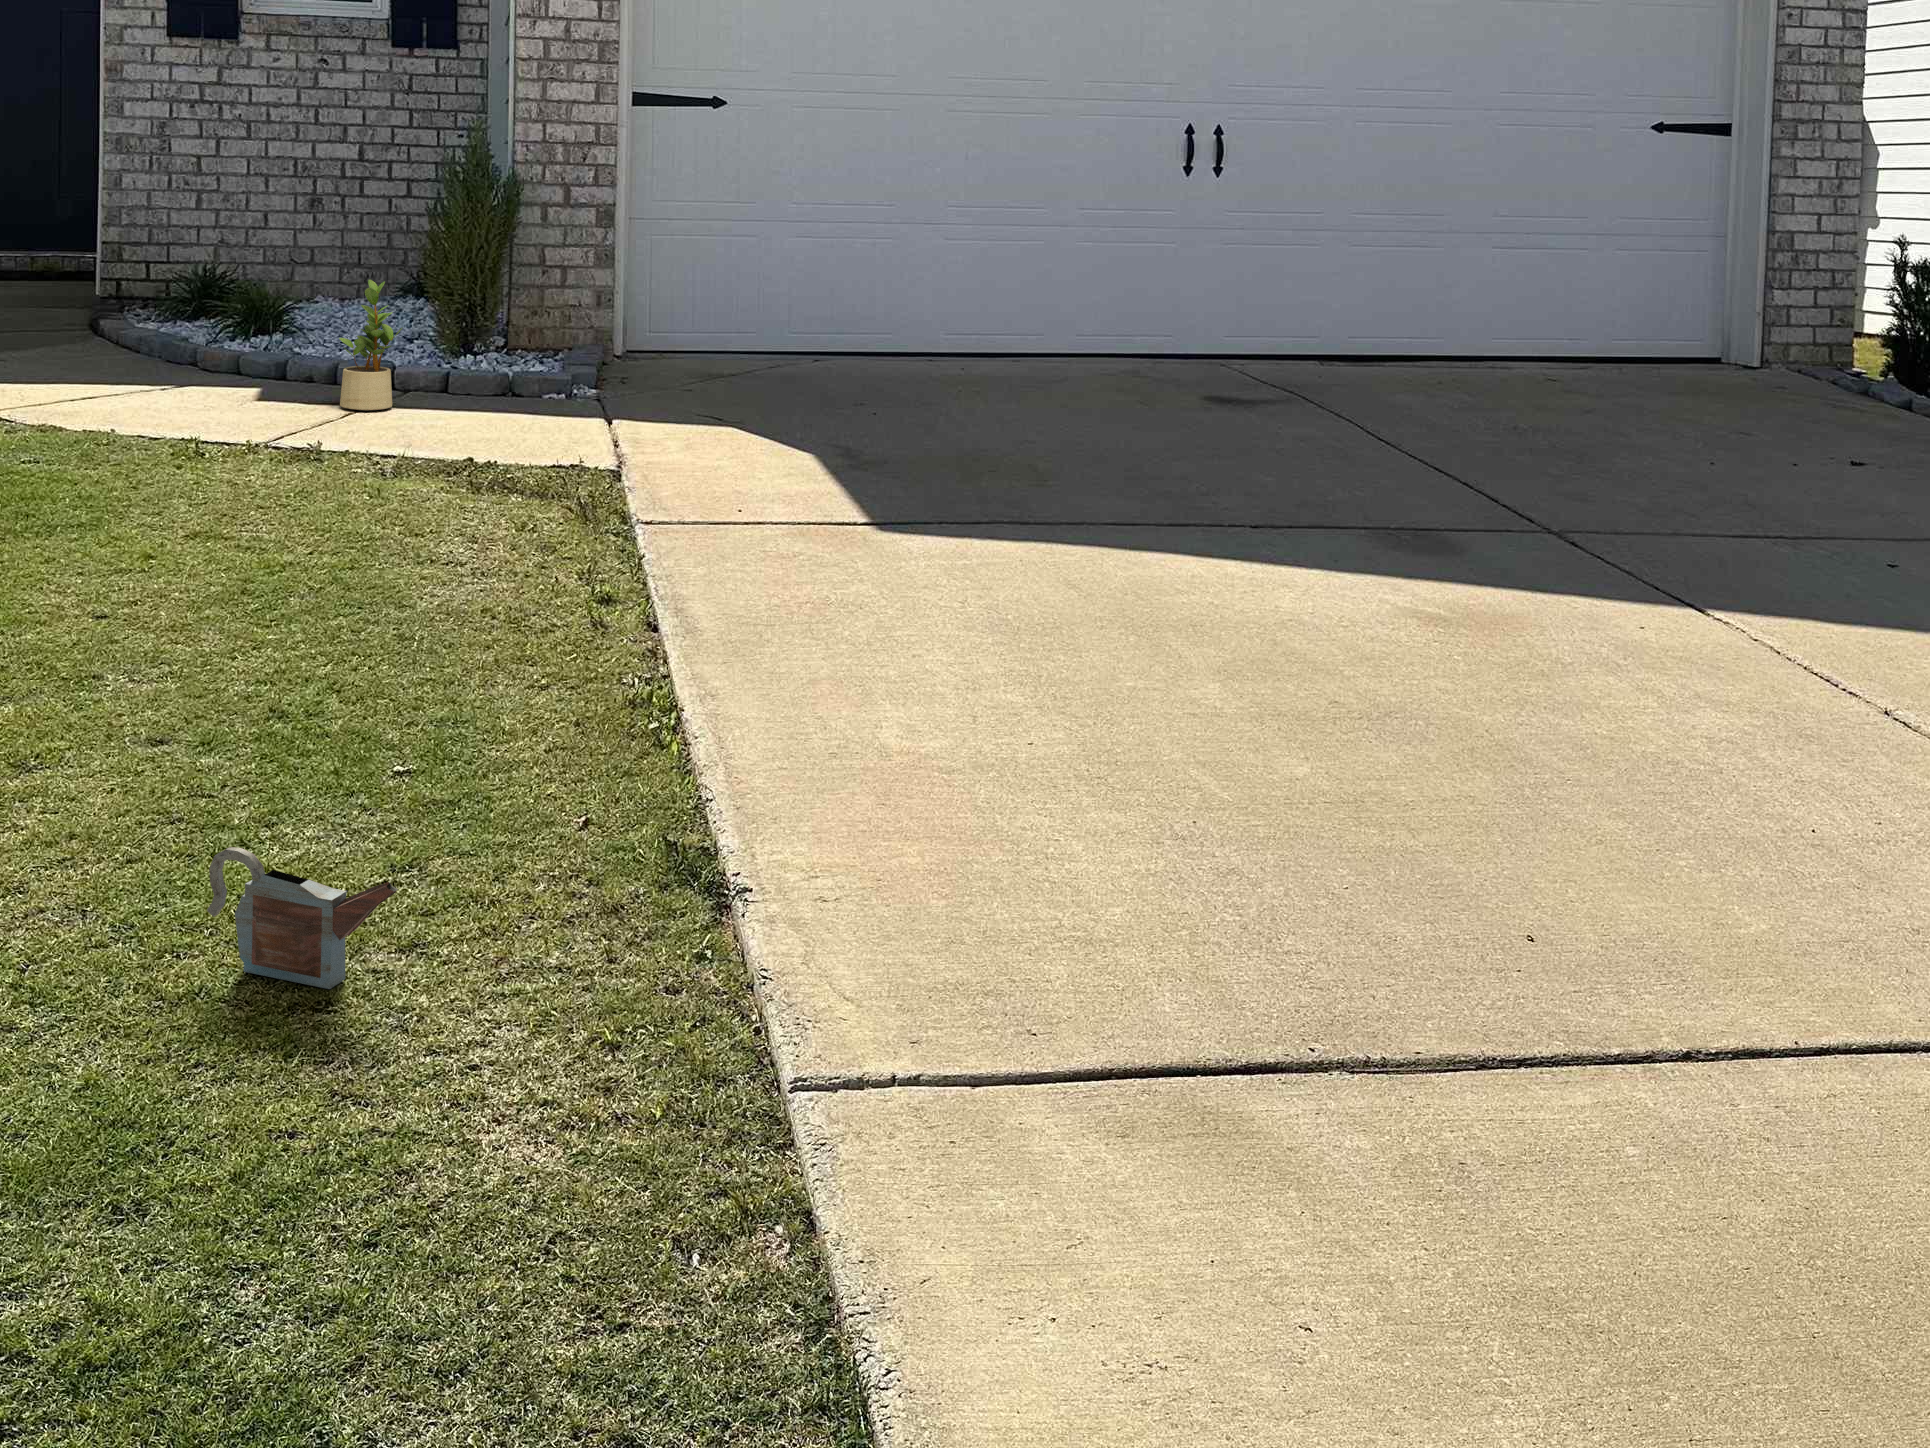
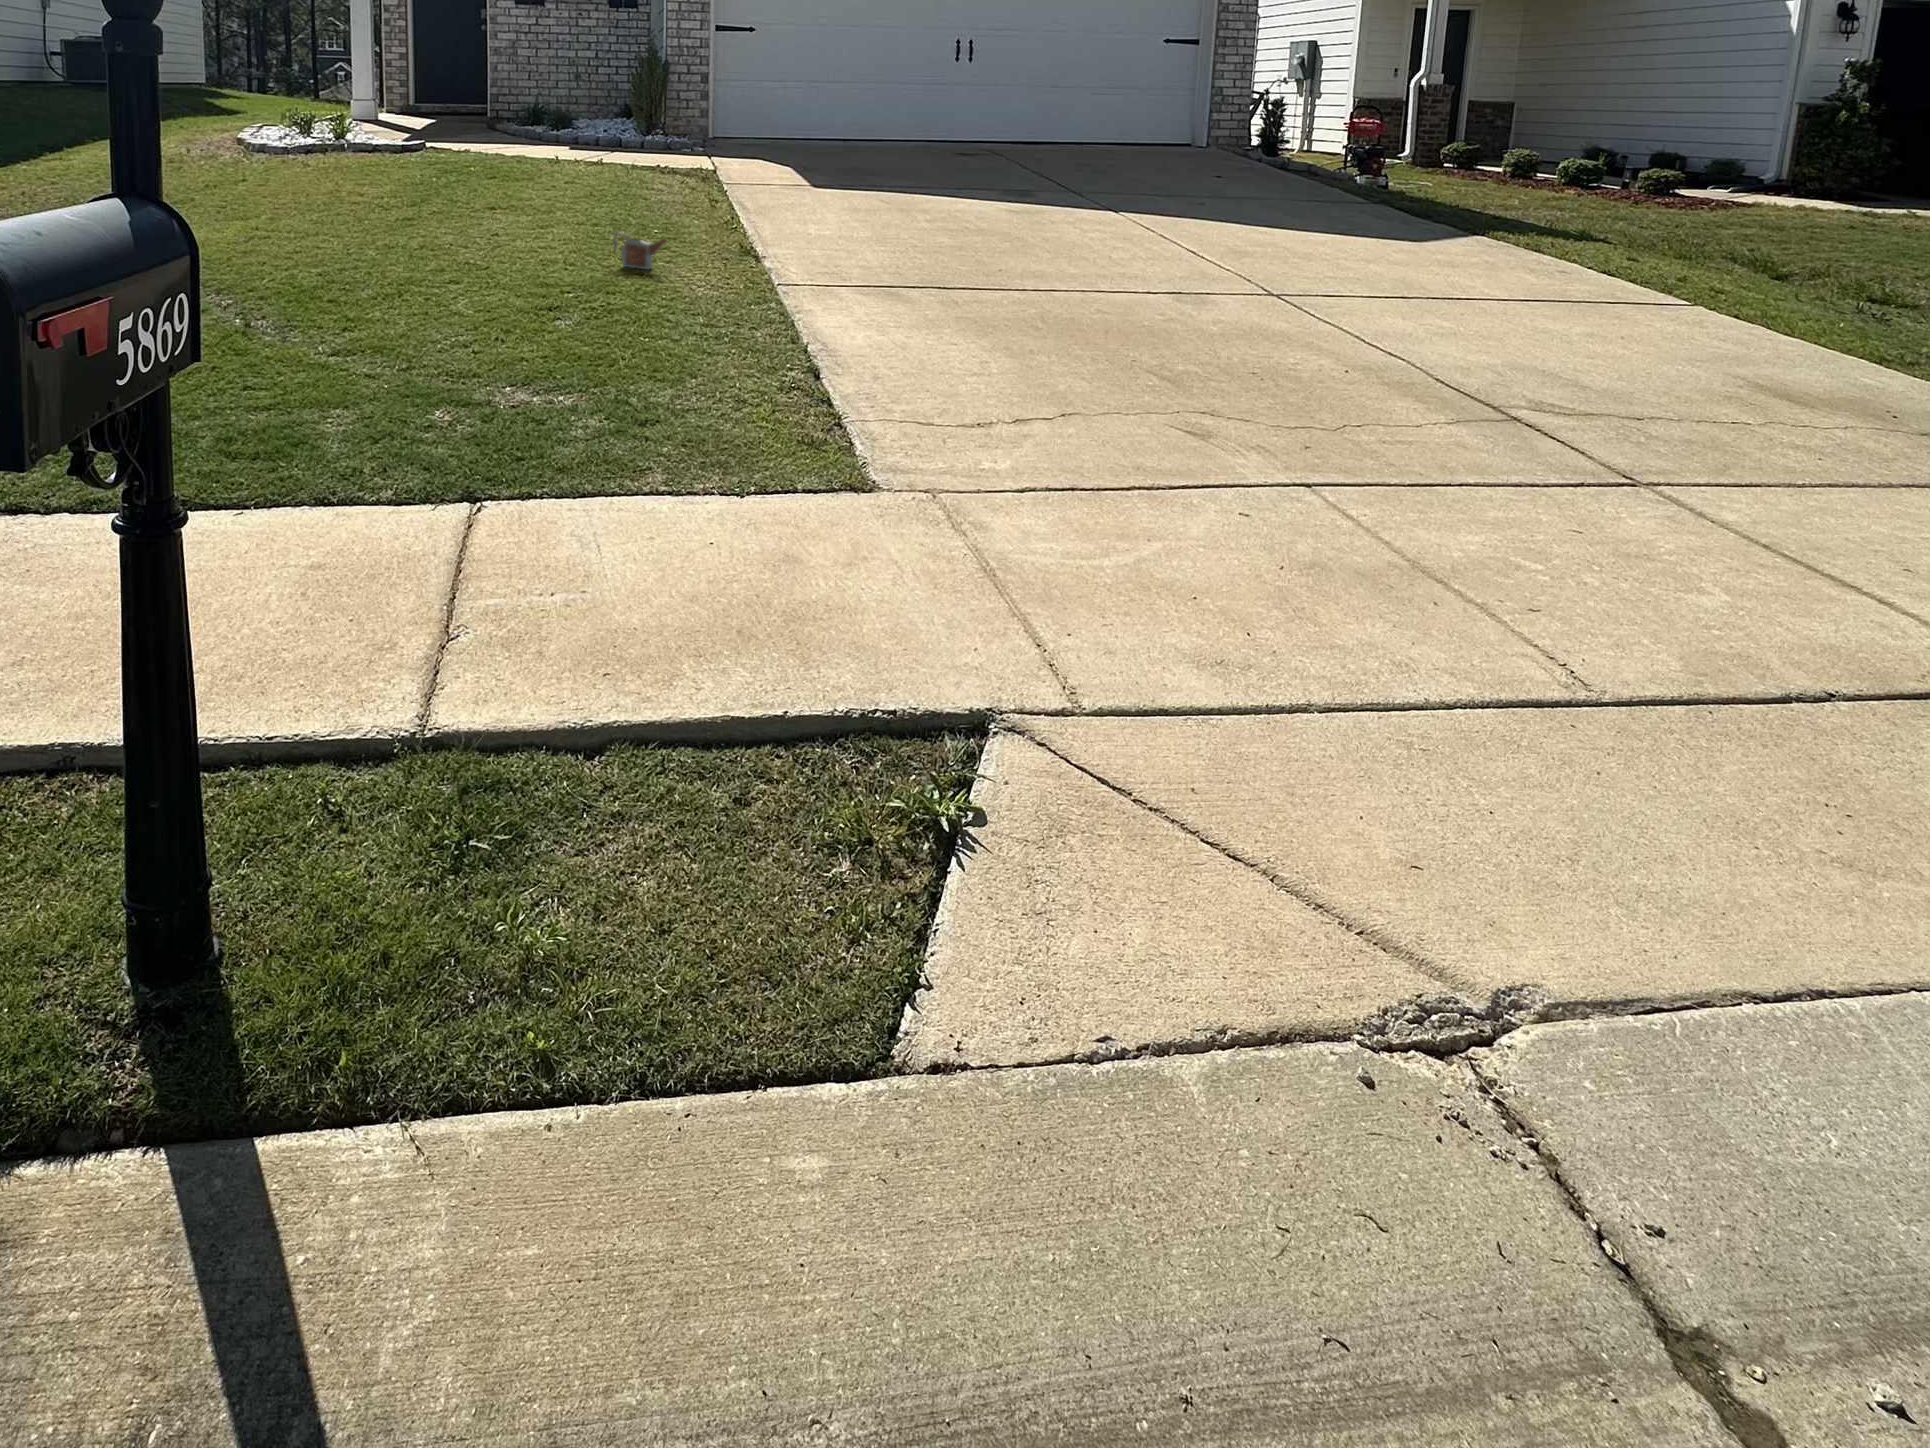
potted plant: present [339,279,402,410] -> none [598,103,625,156]

